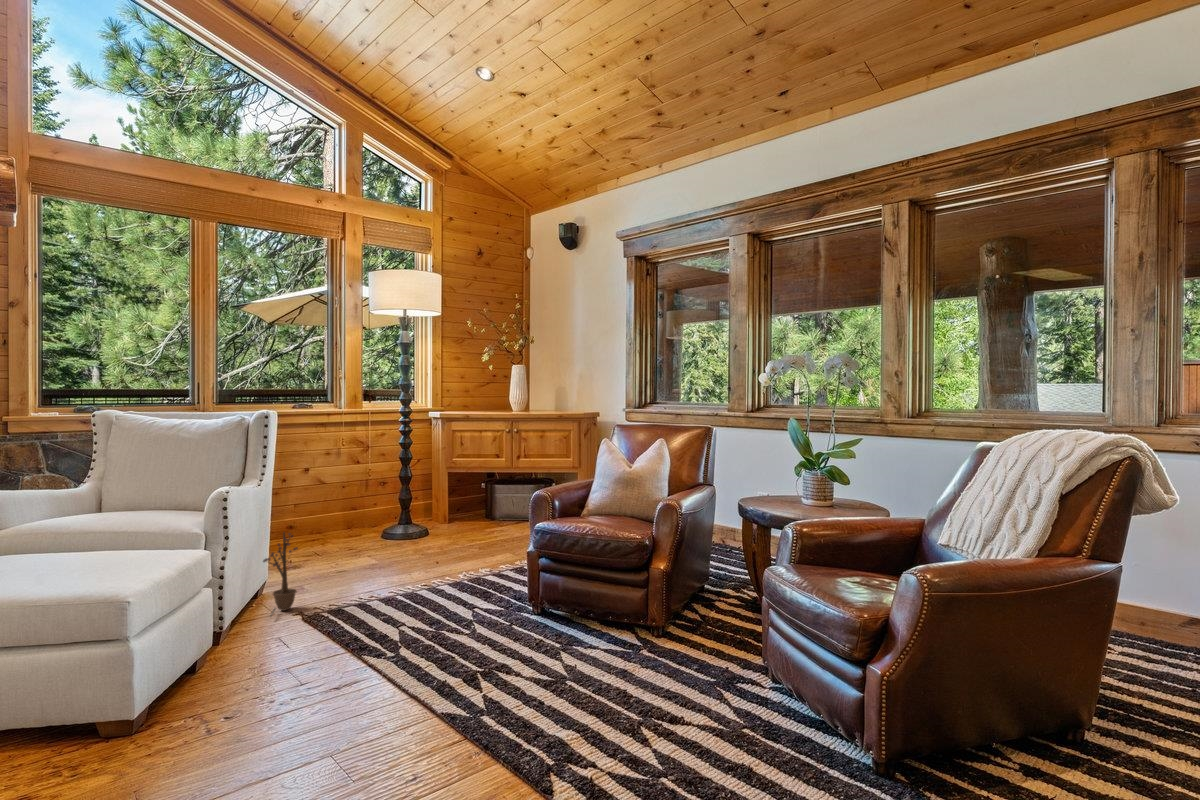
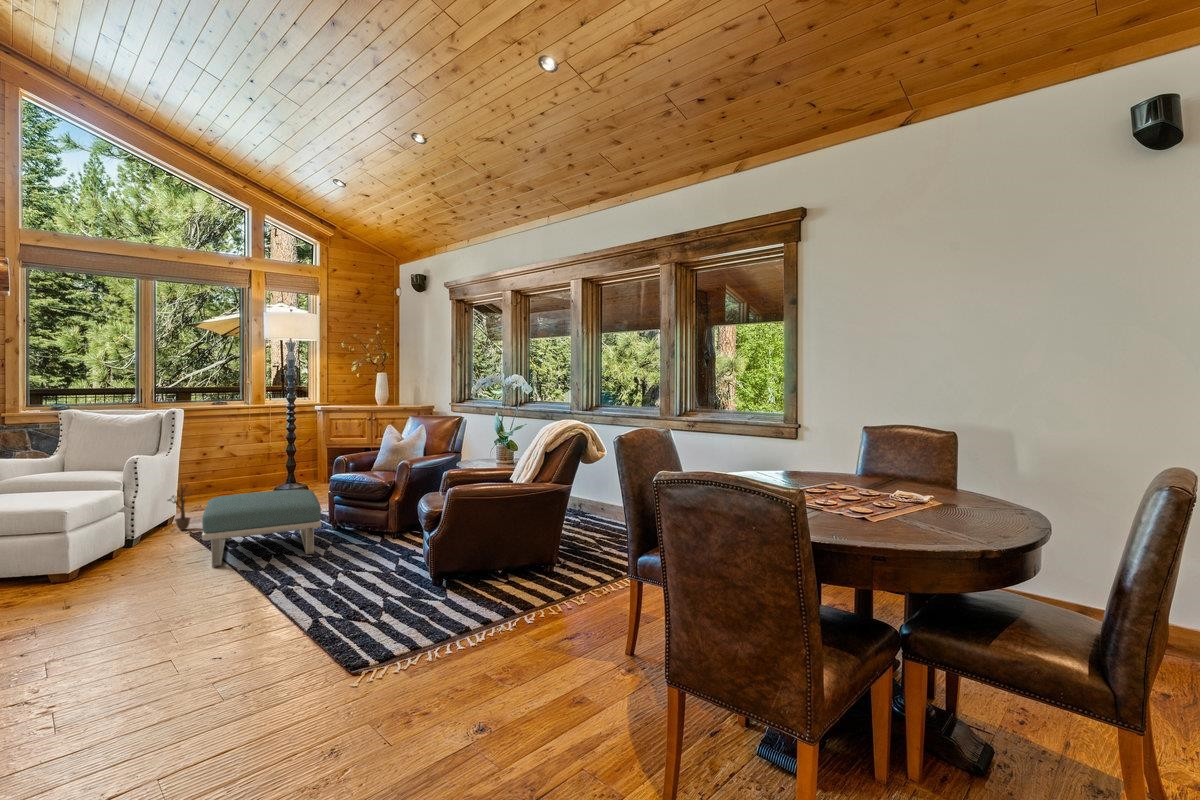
footstool: none [344,545,557,700] -> present [202,490,321,567]

